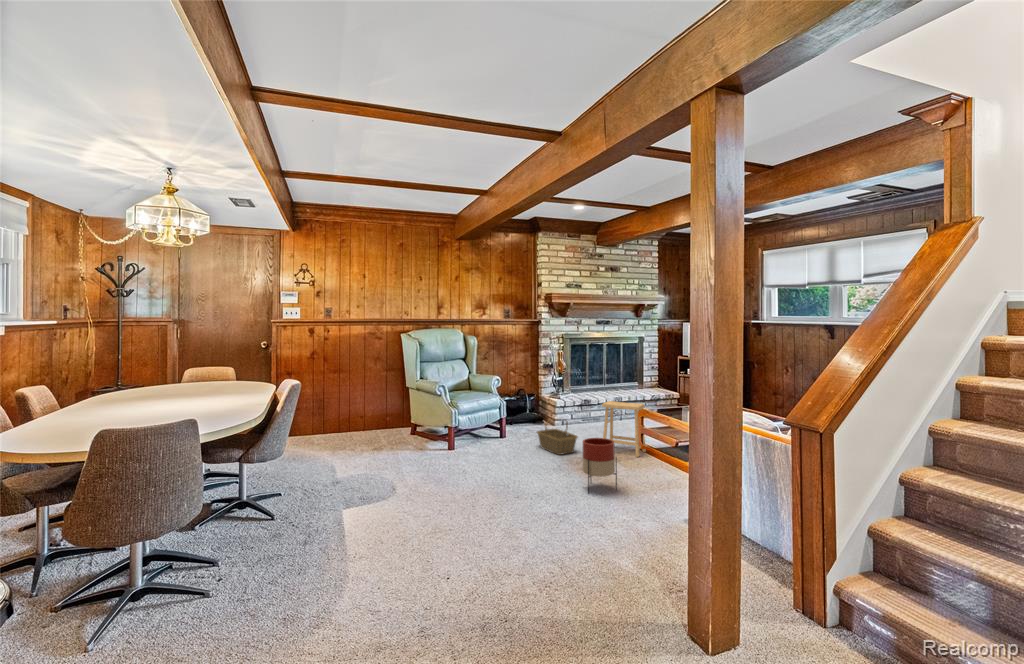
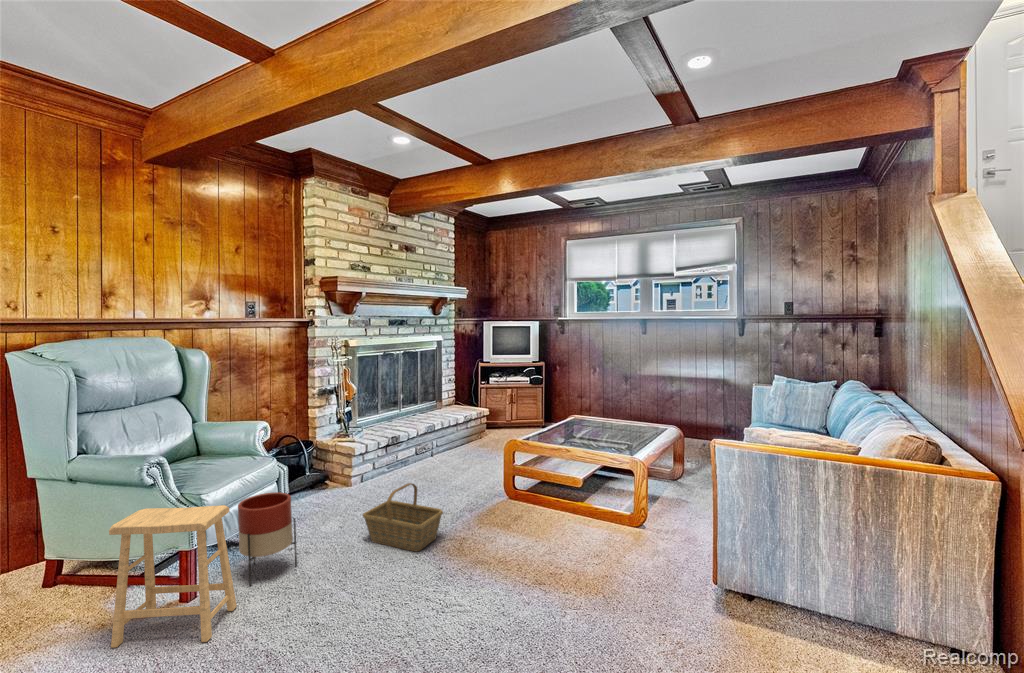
footstool: present [602,401,646,457] -> present [109,505,237,648]
planter: present [583,438,617,493] -> present [238,492,297,586]

